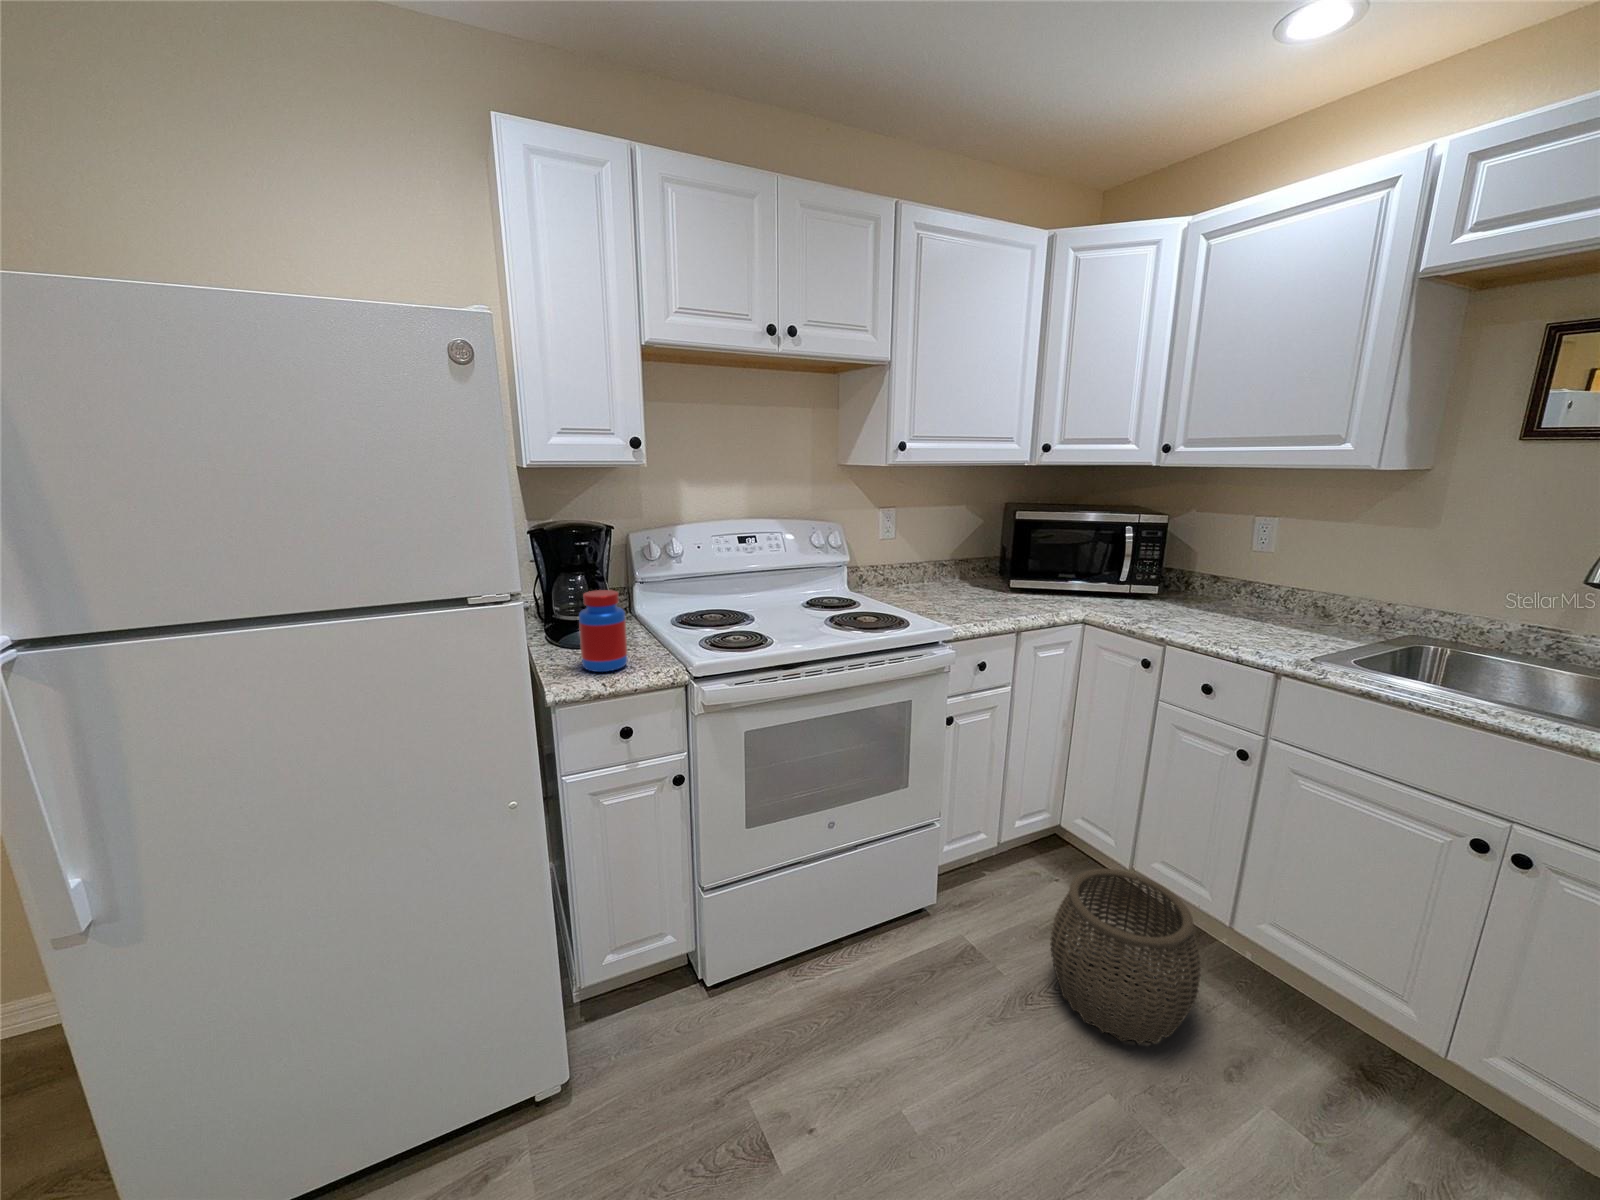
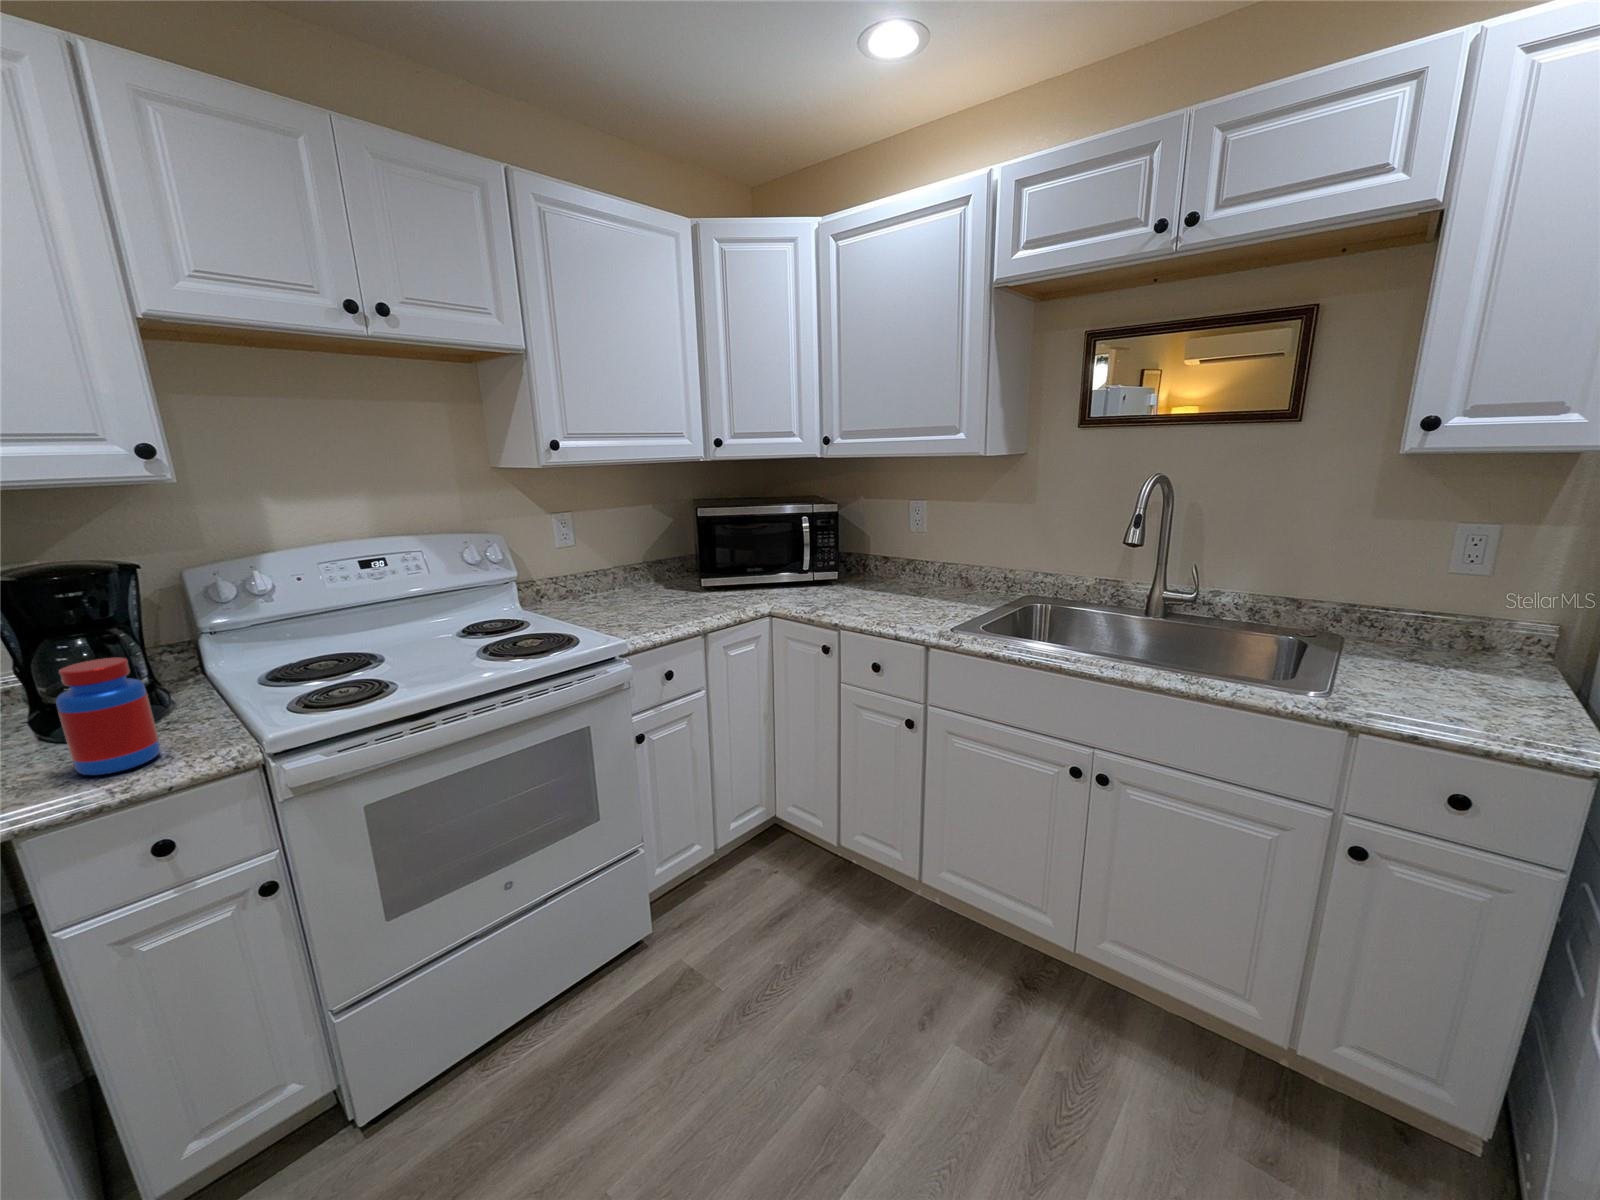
woven basket: present [1050,869,1201,1043] -> none [760,856,893,1025]

